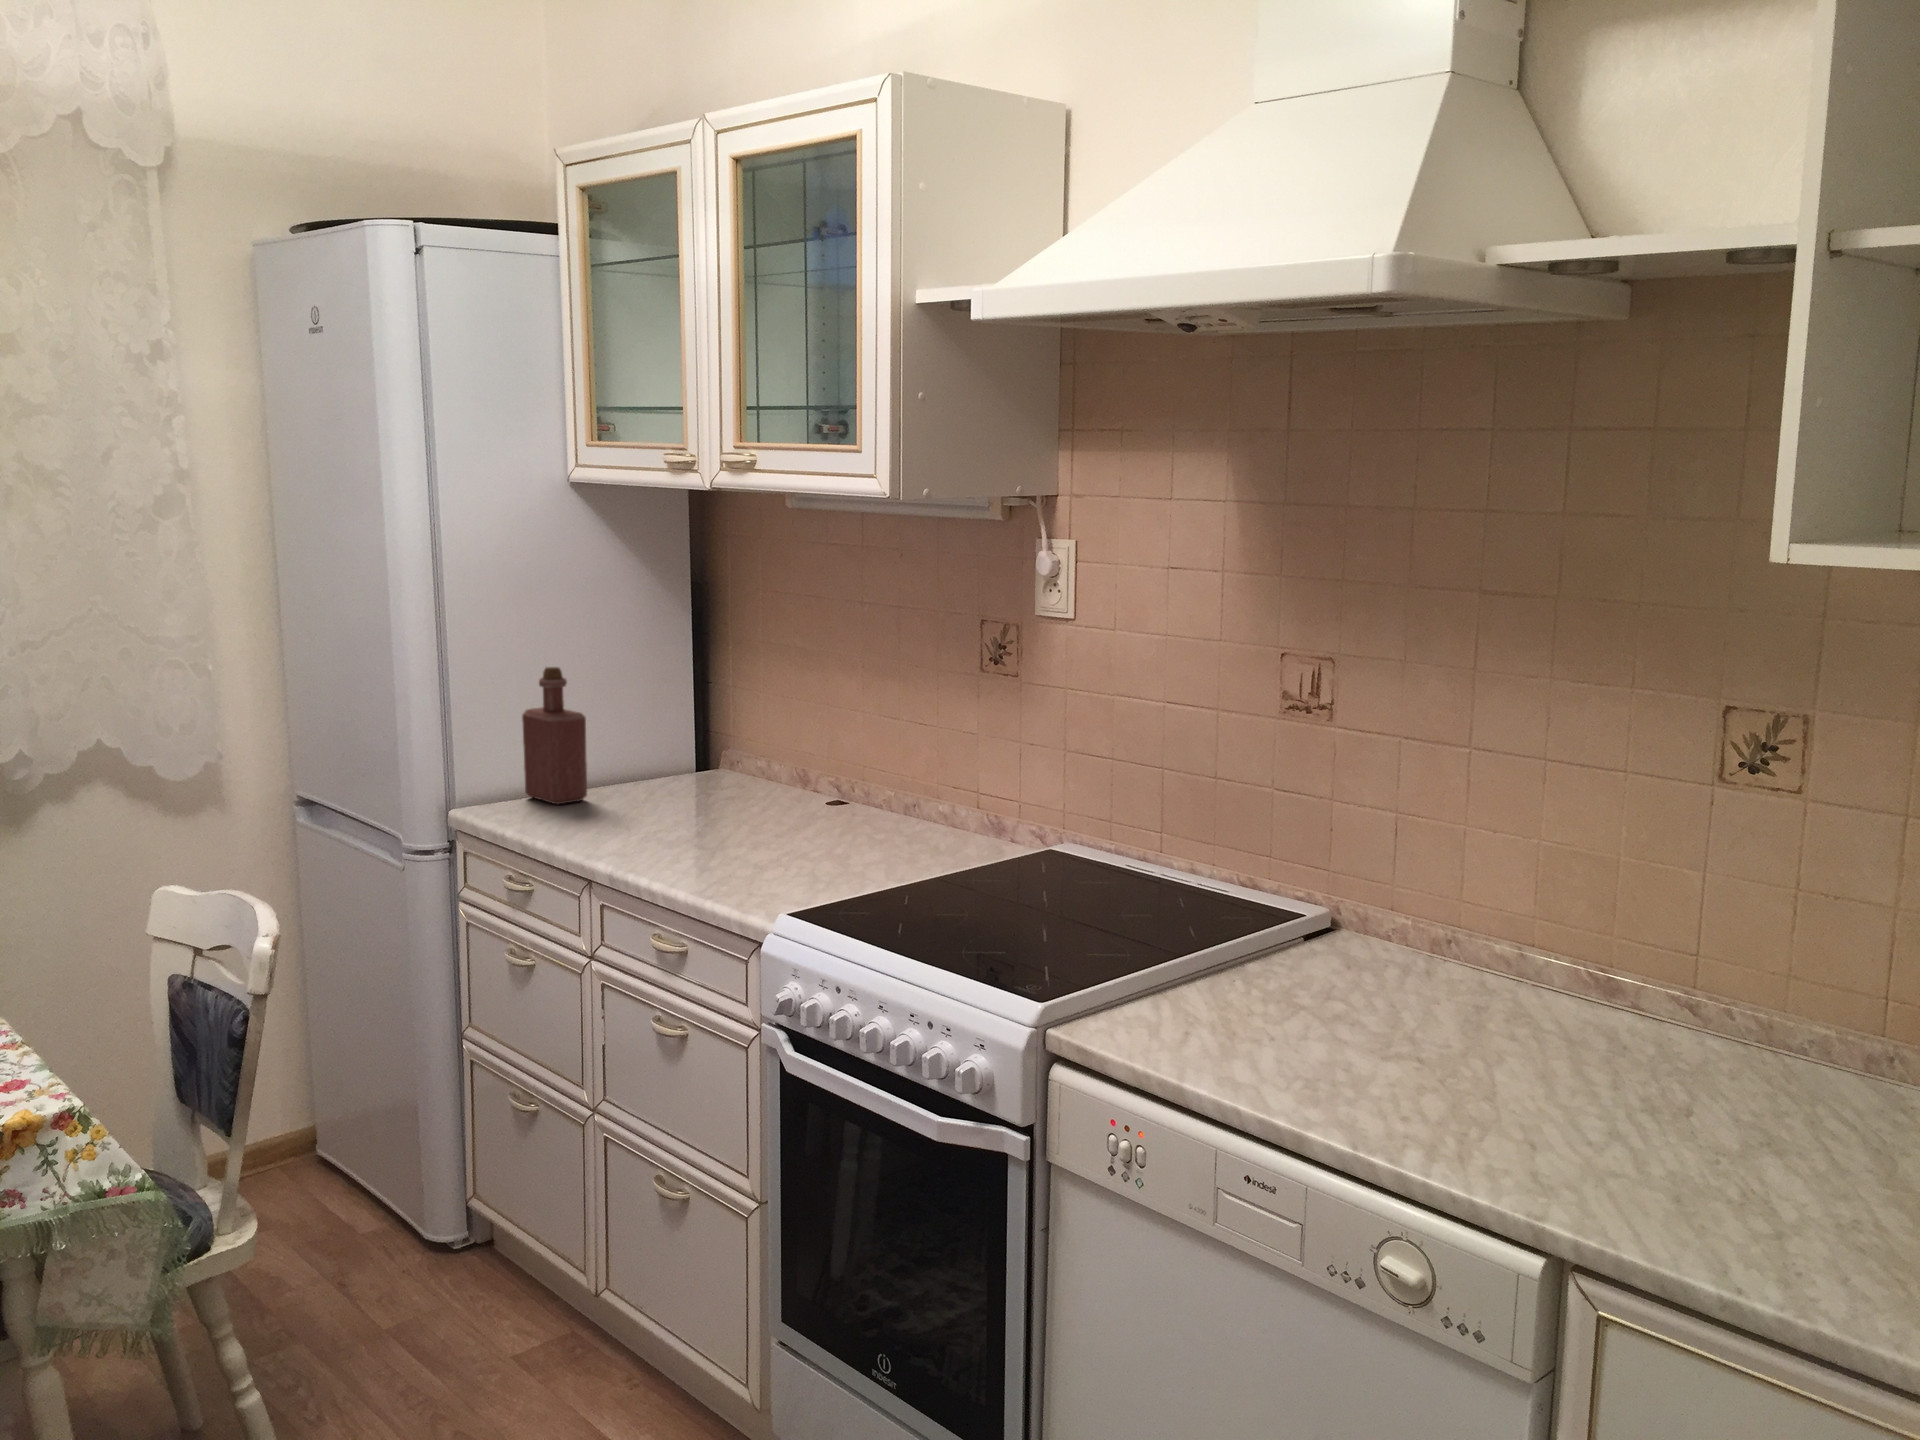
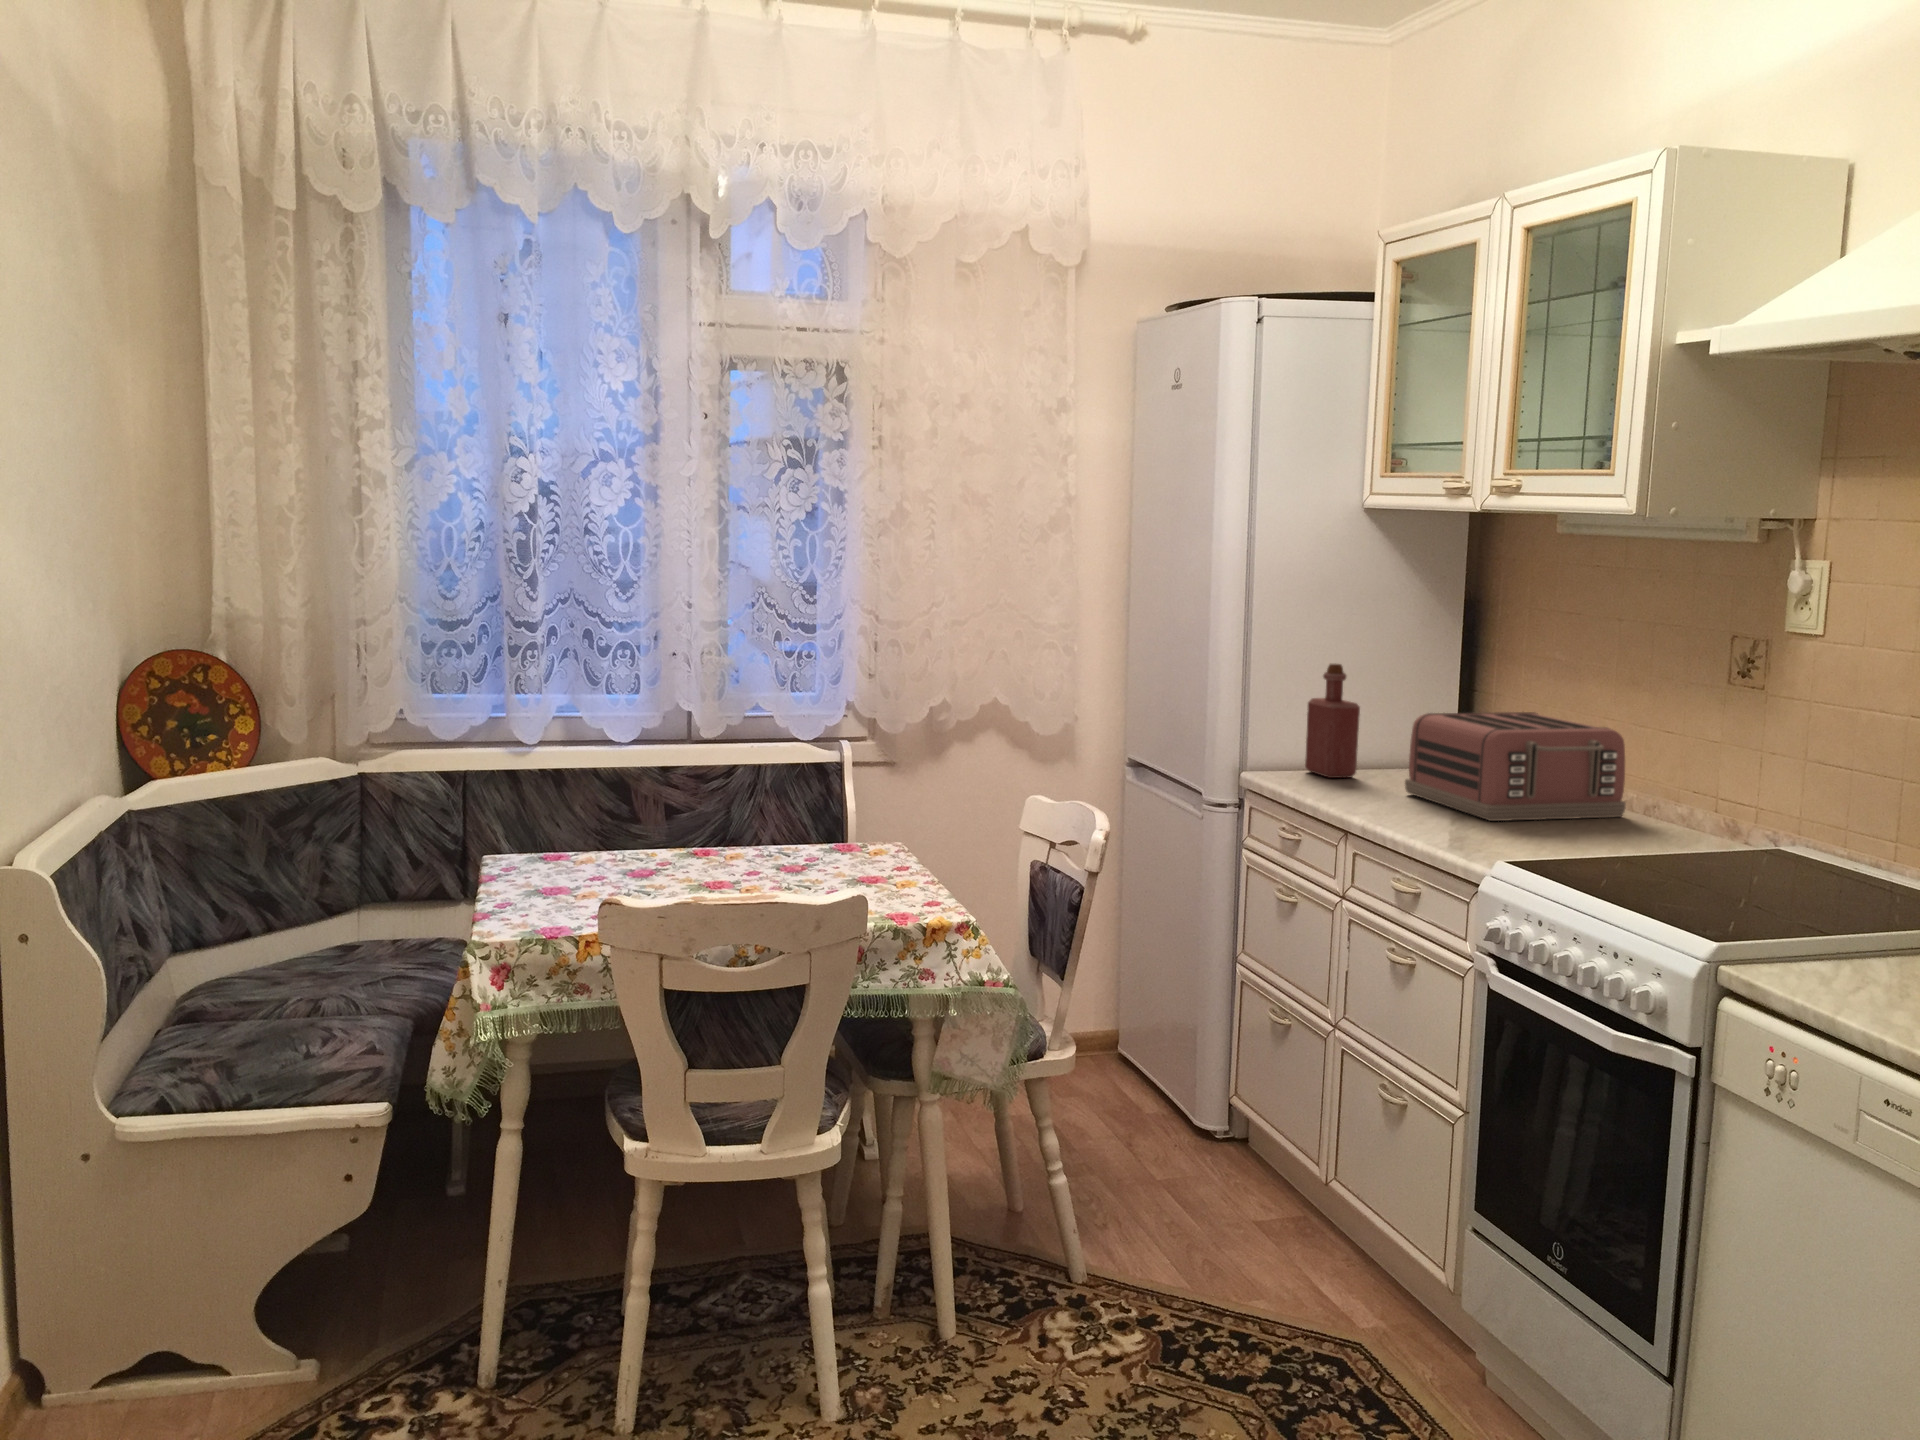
toaster: none [648,711,889,849] -> present [1405,712,1626,821]

